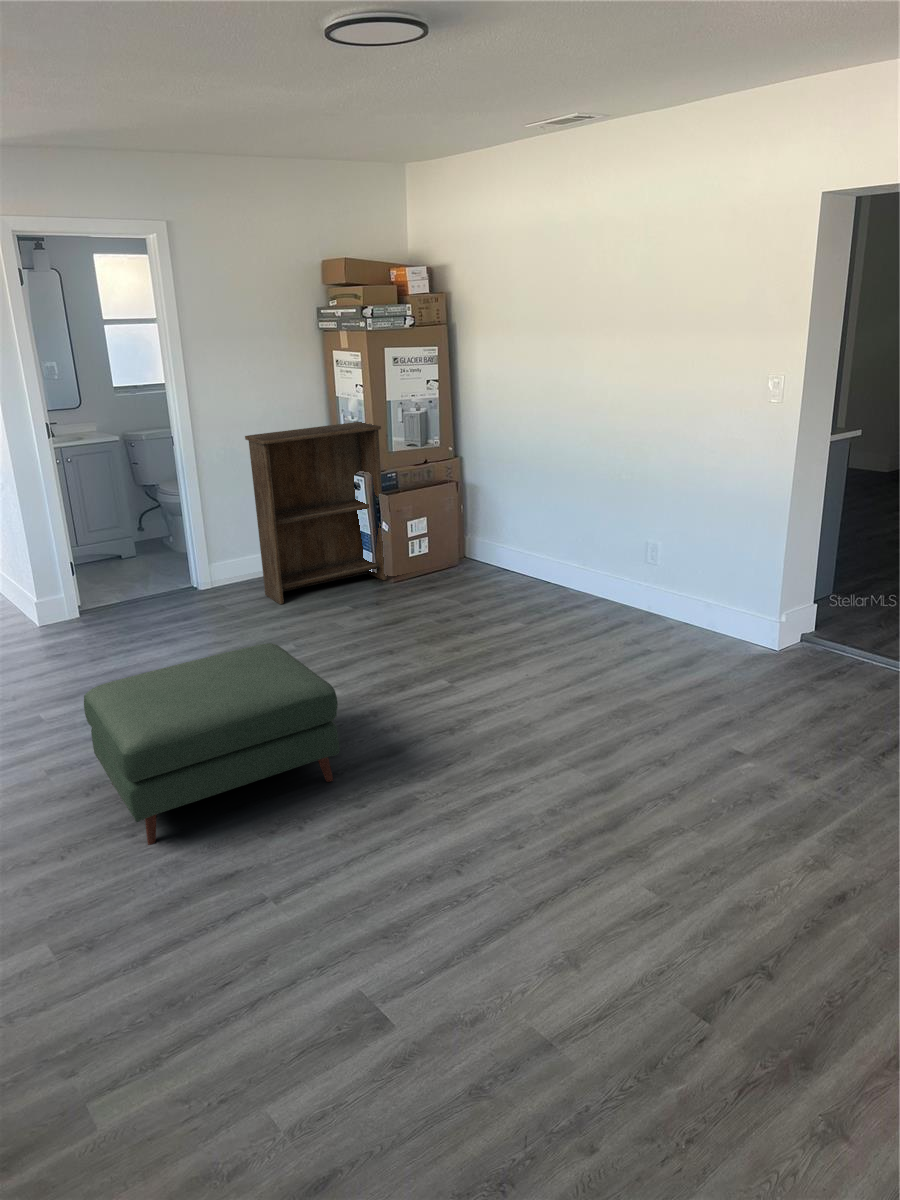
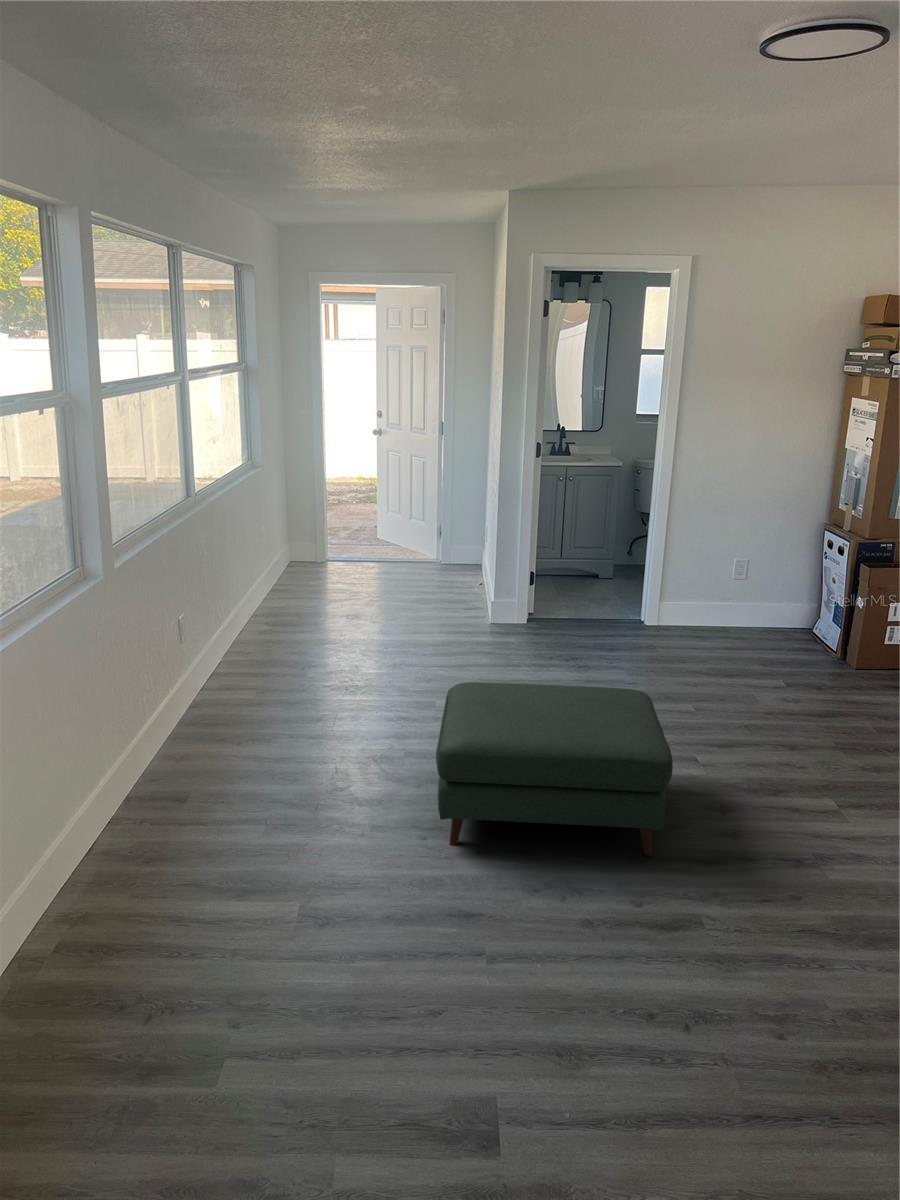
bookshelf: present [245,422,387,604] -> none [708,476,883,662]

